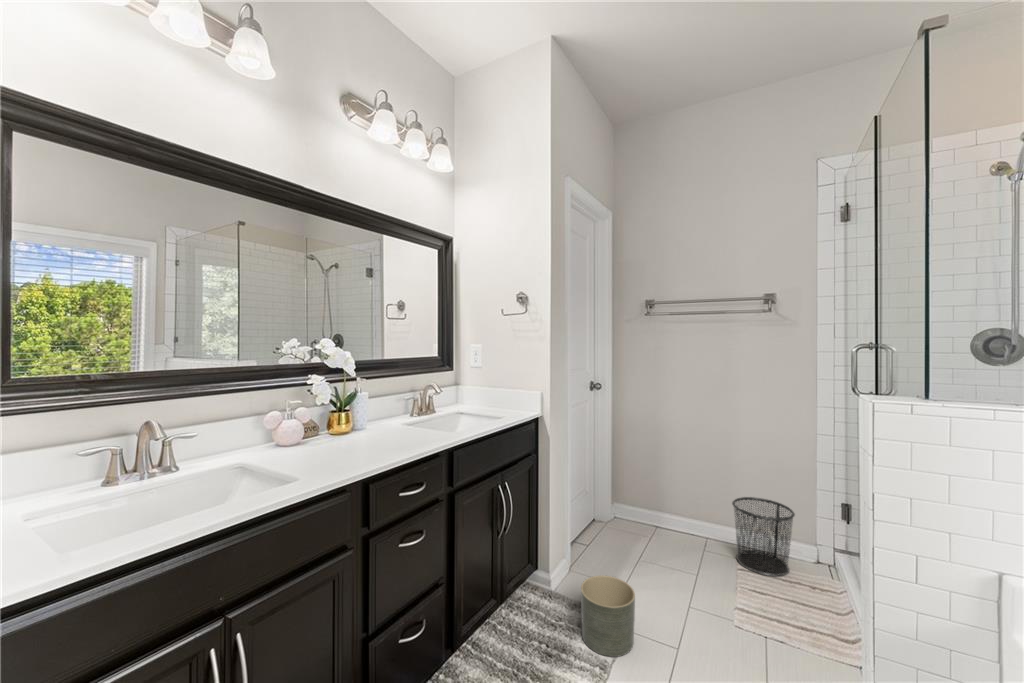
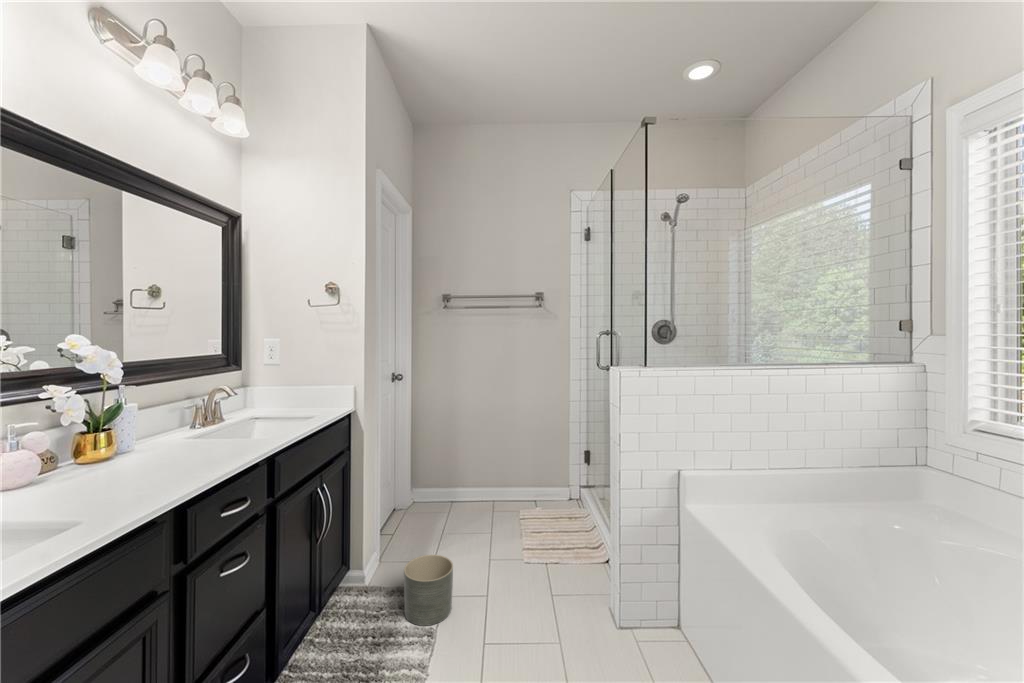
waste bin: present [732,497,795,576] -> none [515,464,558,524]

